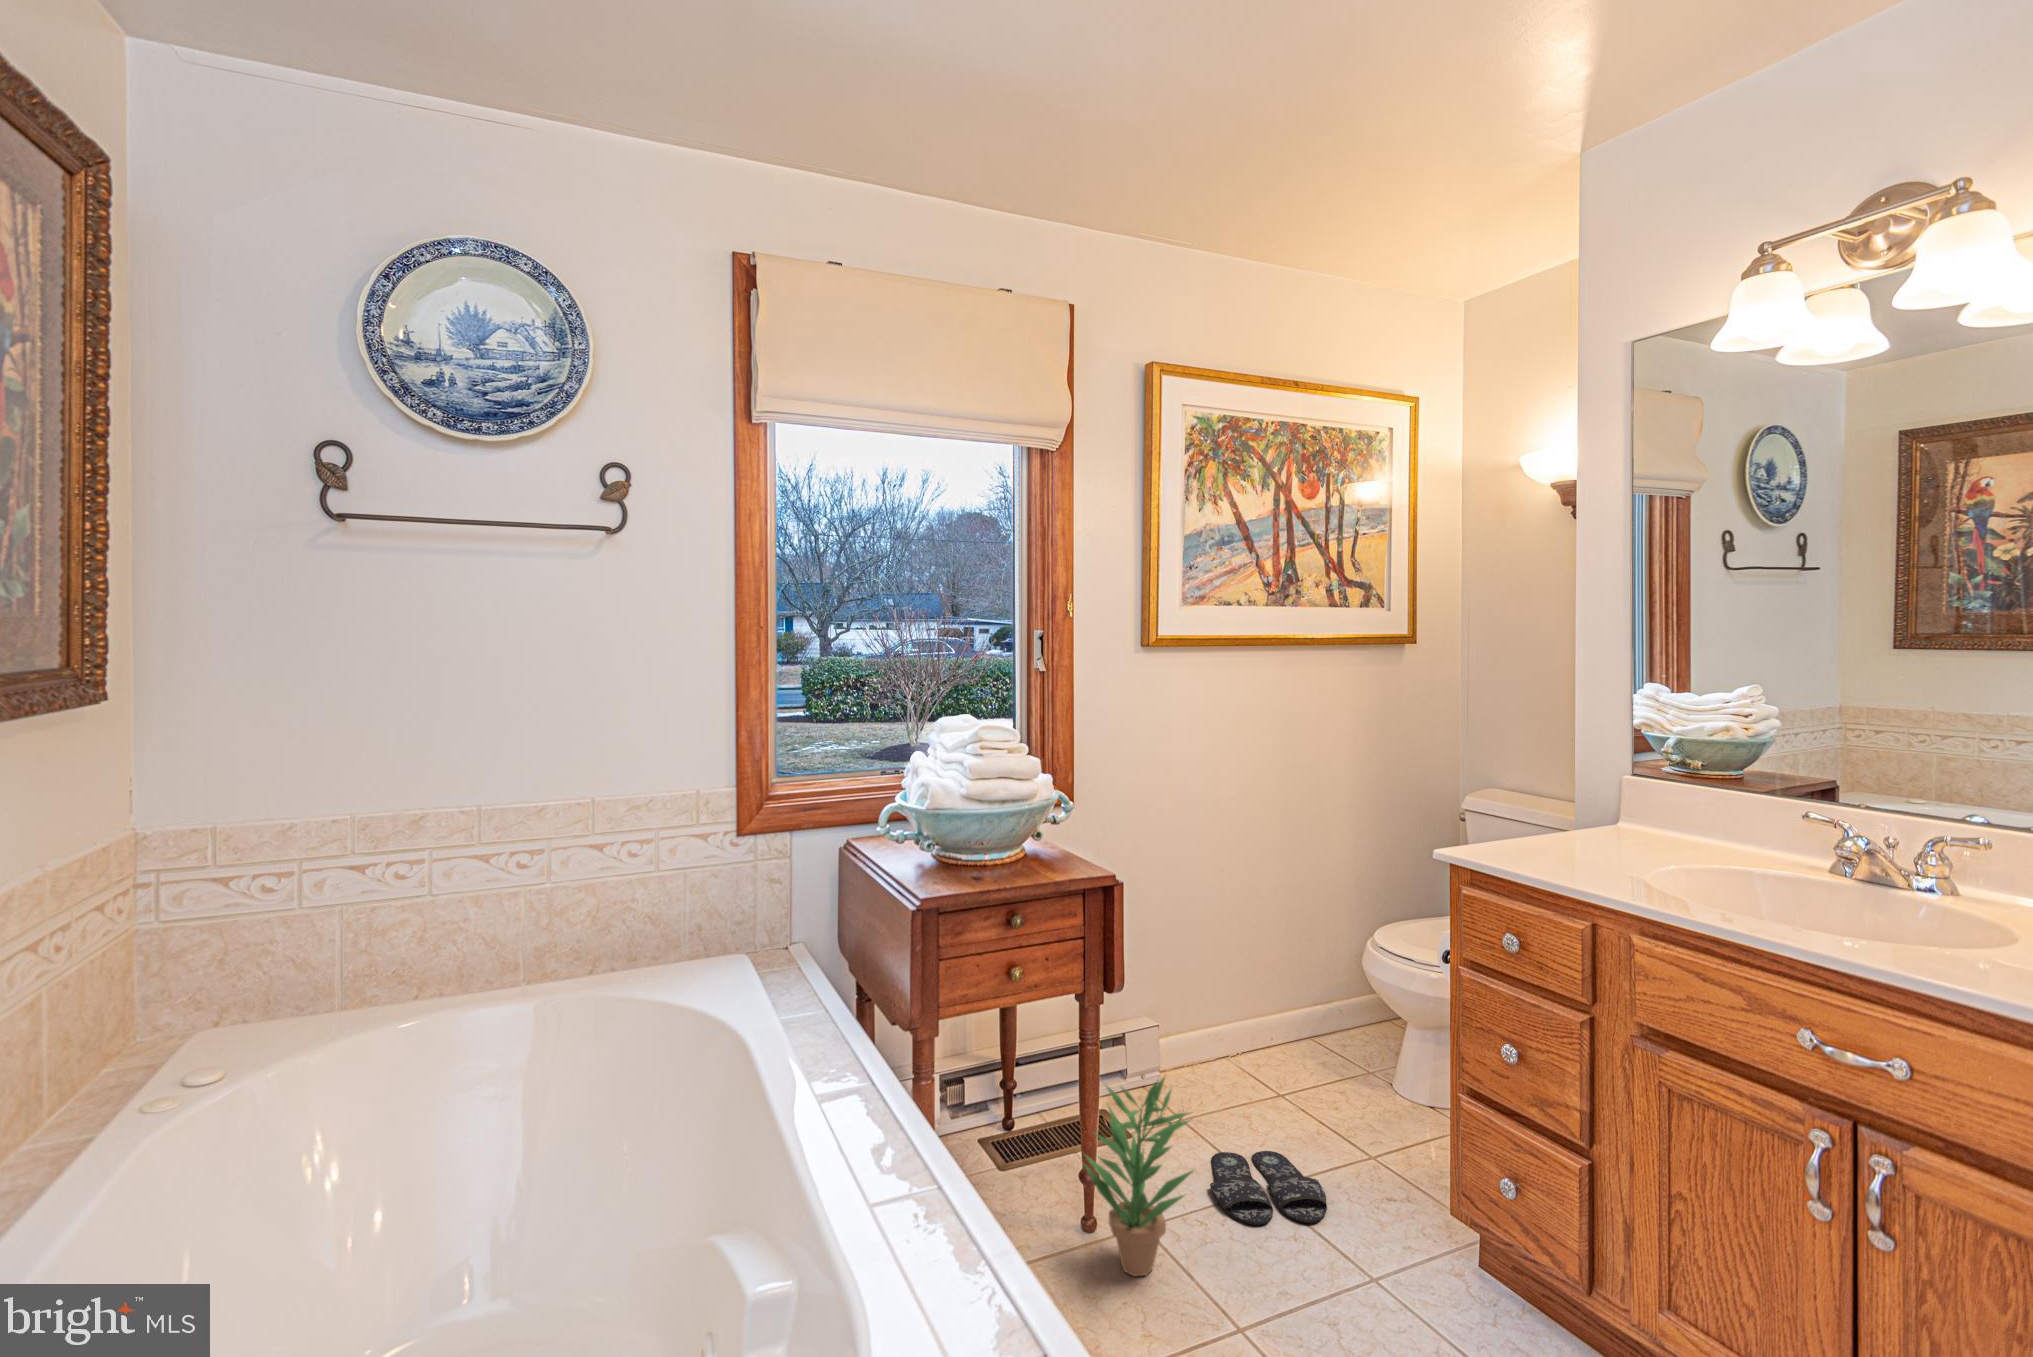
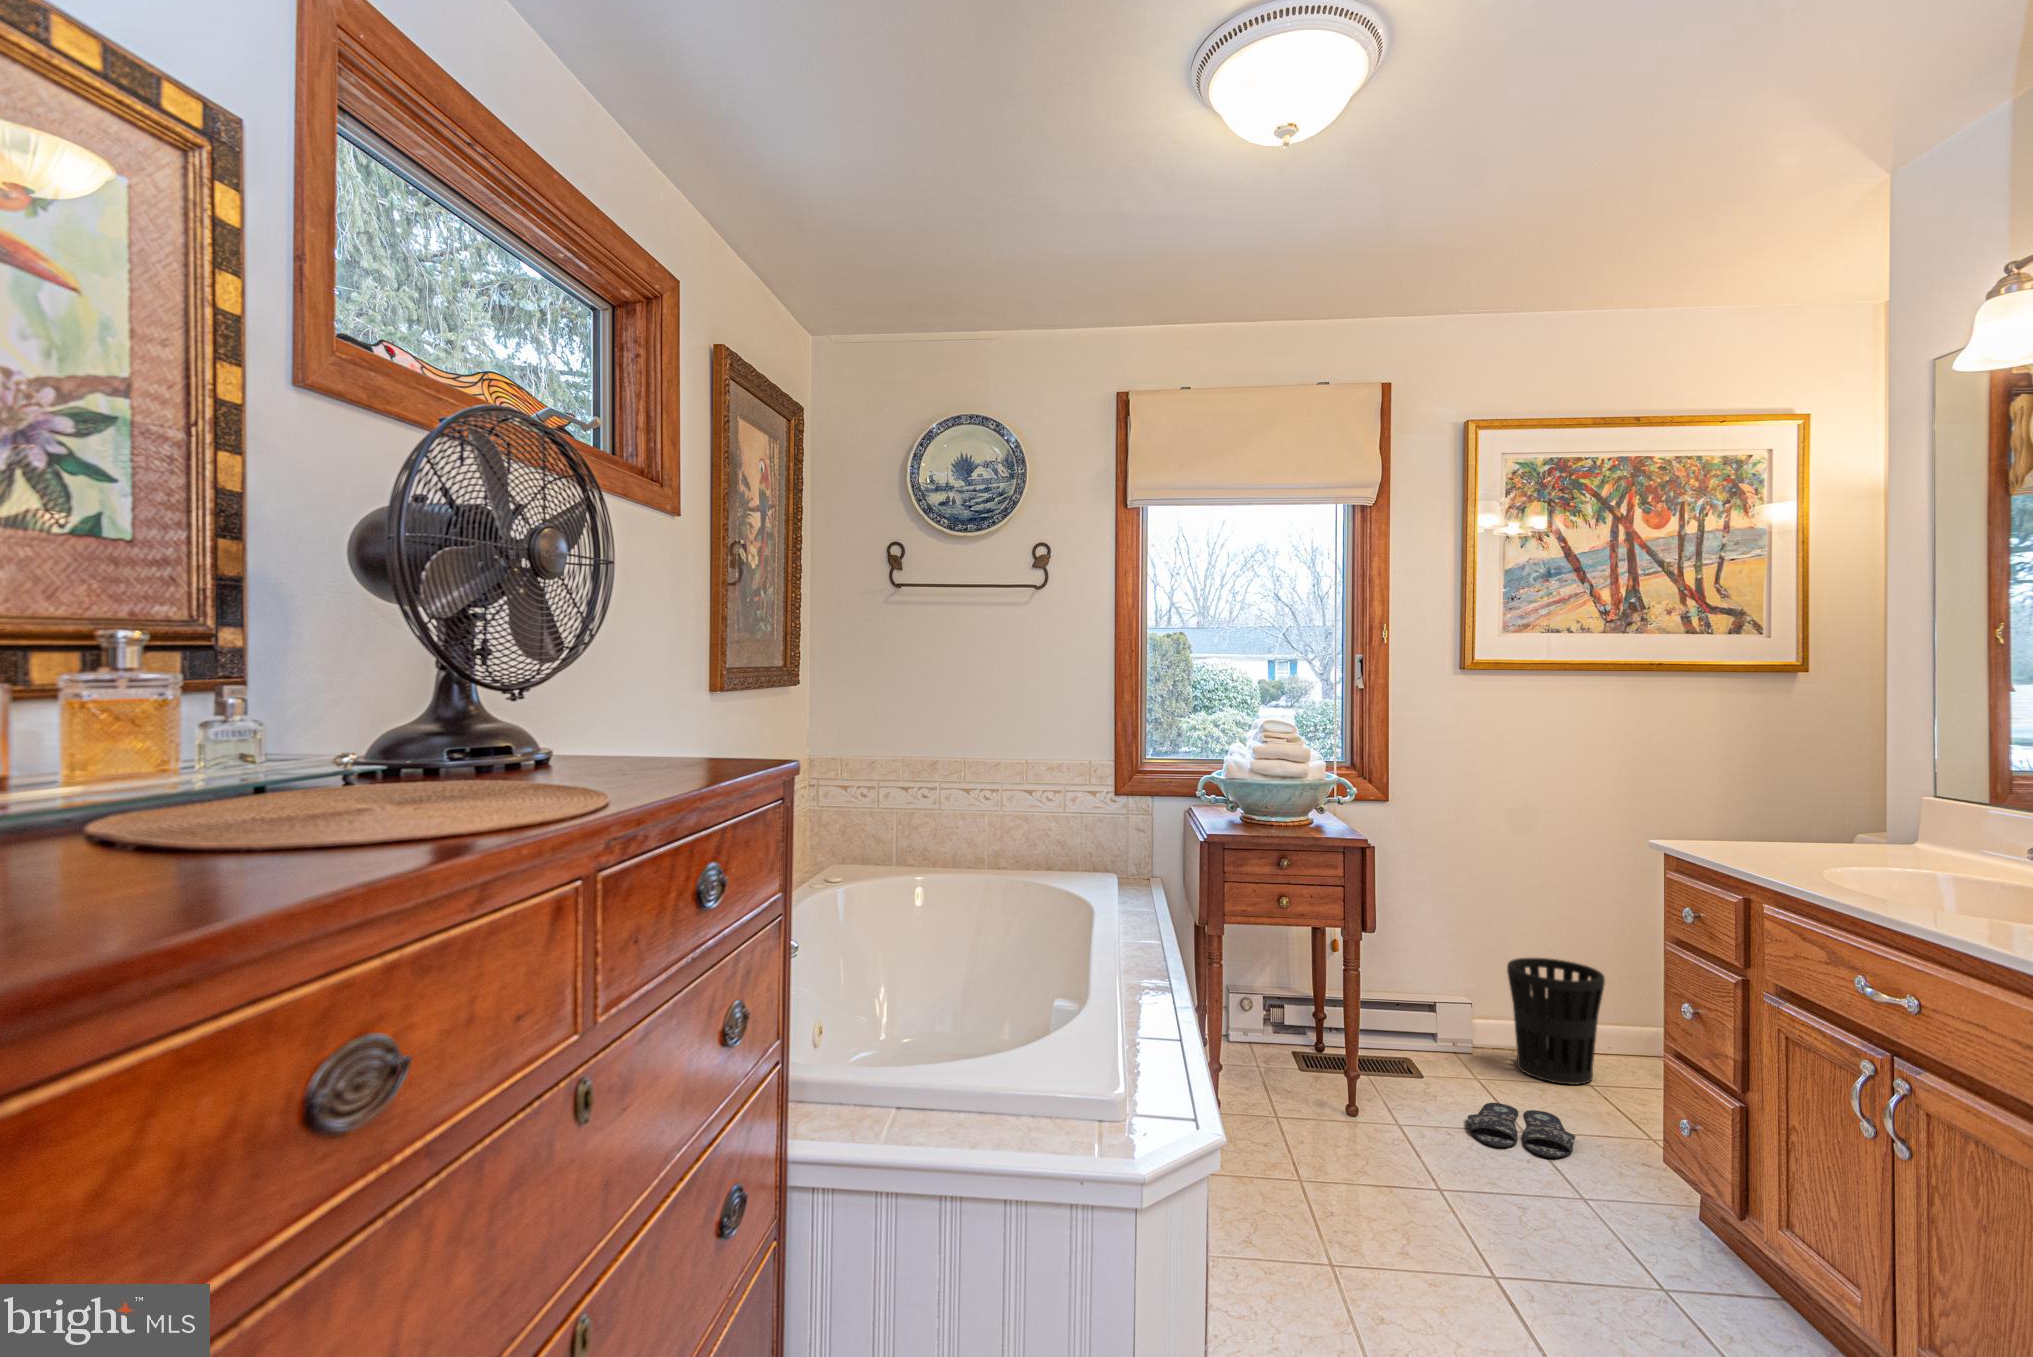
wastebasket: none [1194,963,1290,1104] -> present [1507,958,1605,1084]
potted plant: present [1084,1077,1193,1276] -> none [1330,989,1417,1147]

